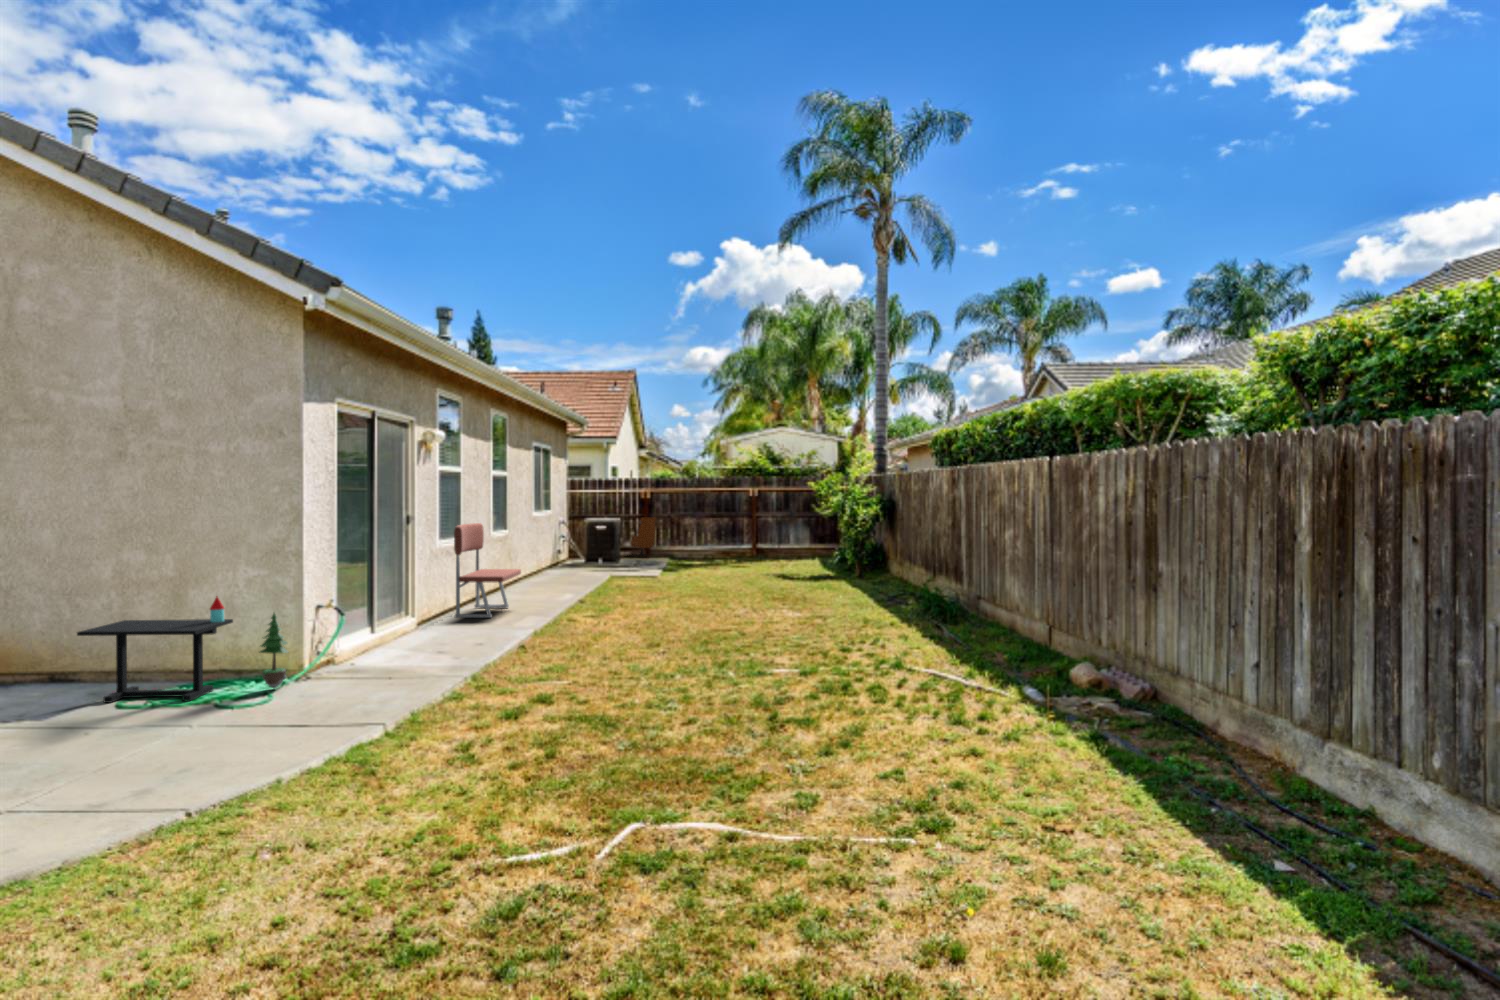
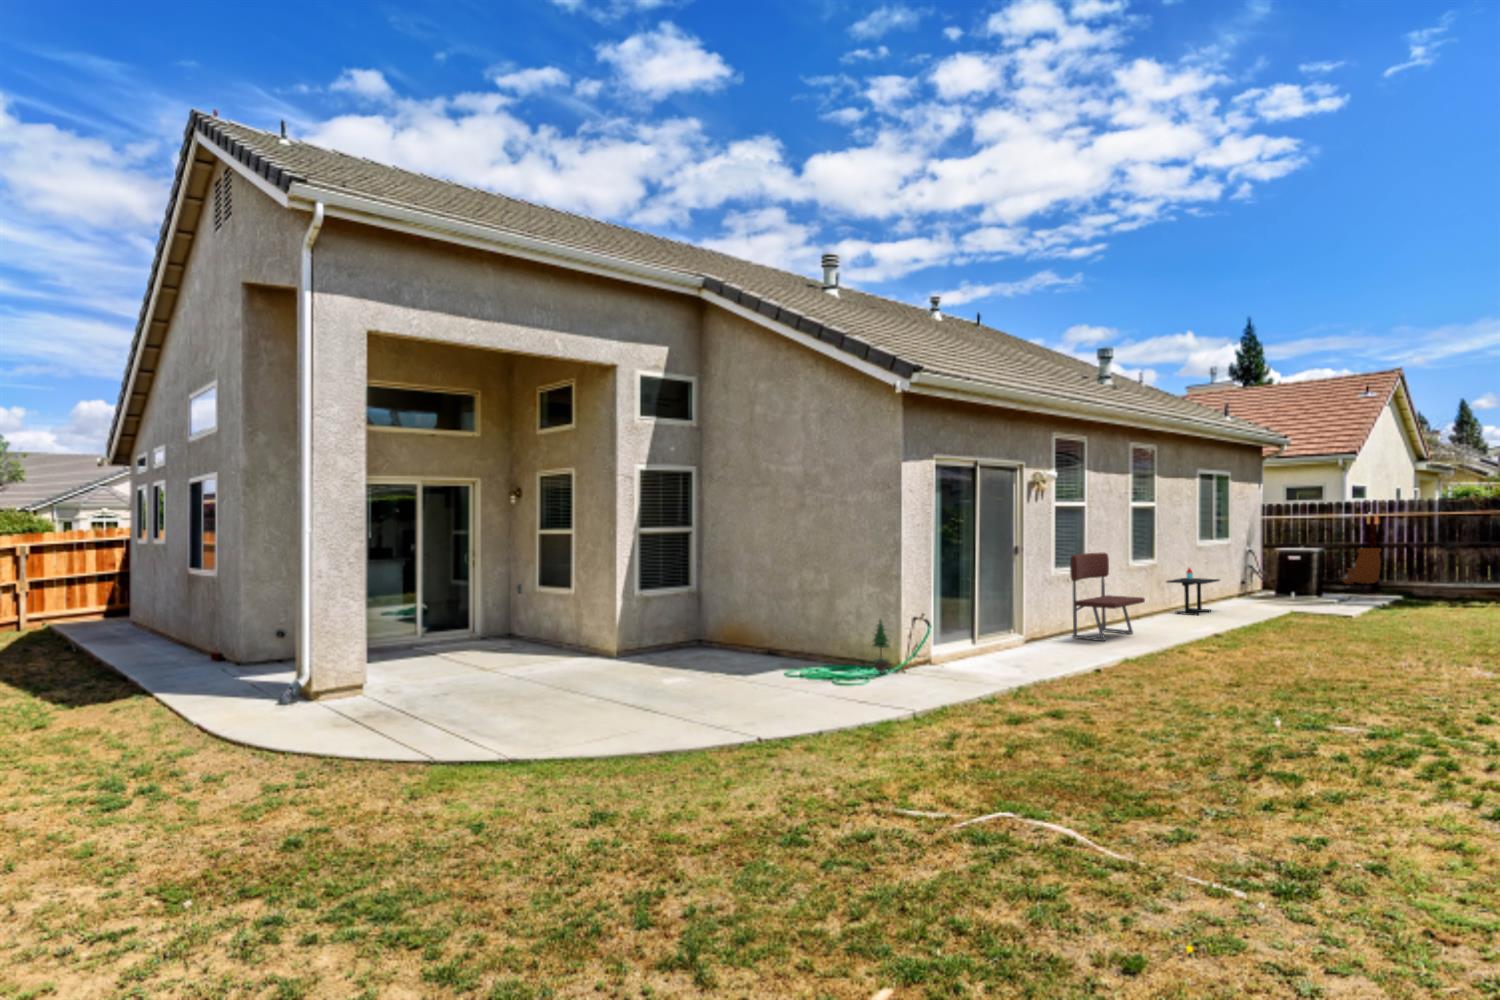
side table: present [77,596,233,703] -> present [1167,568,1220,615]

